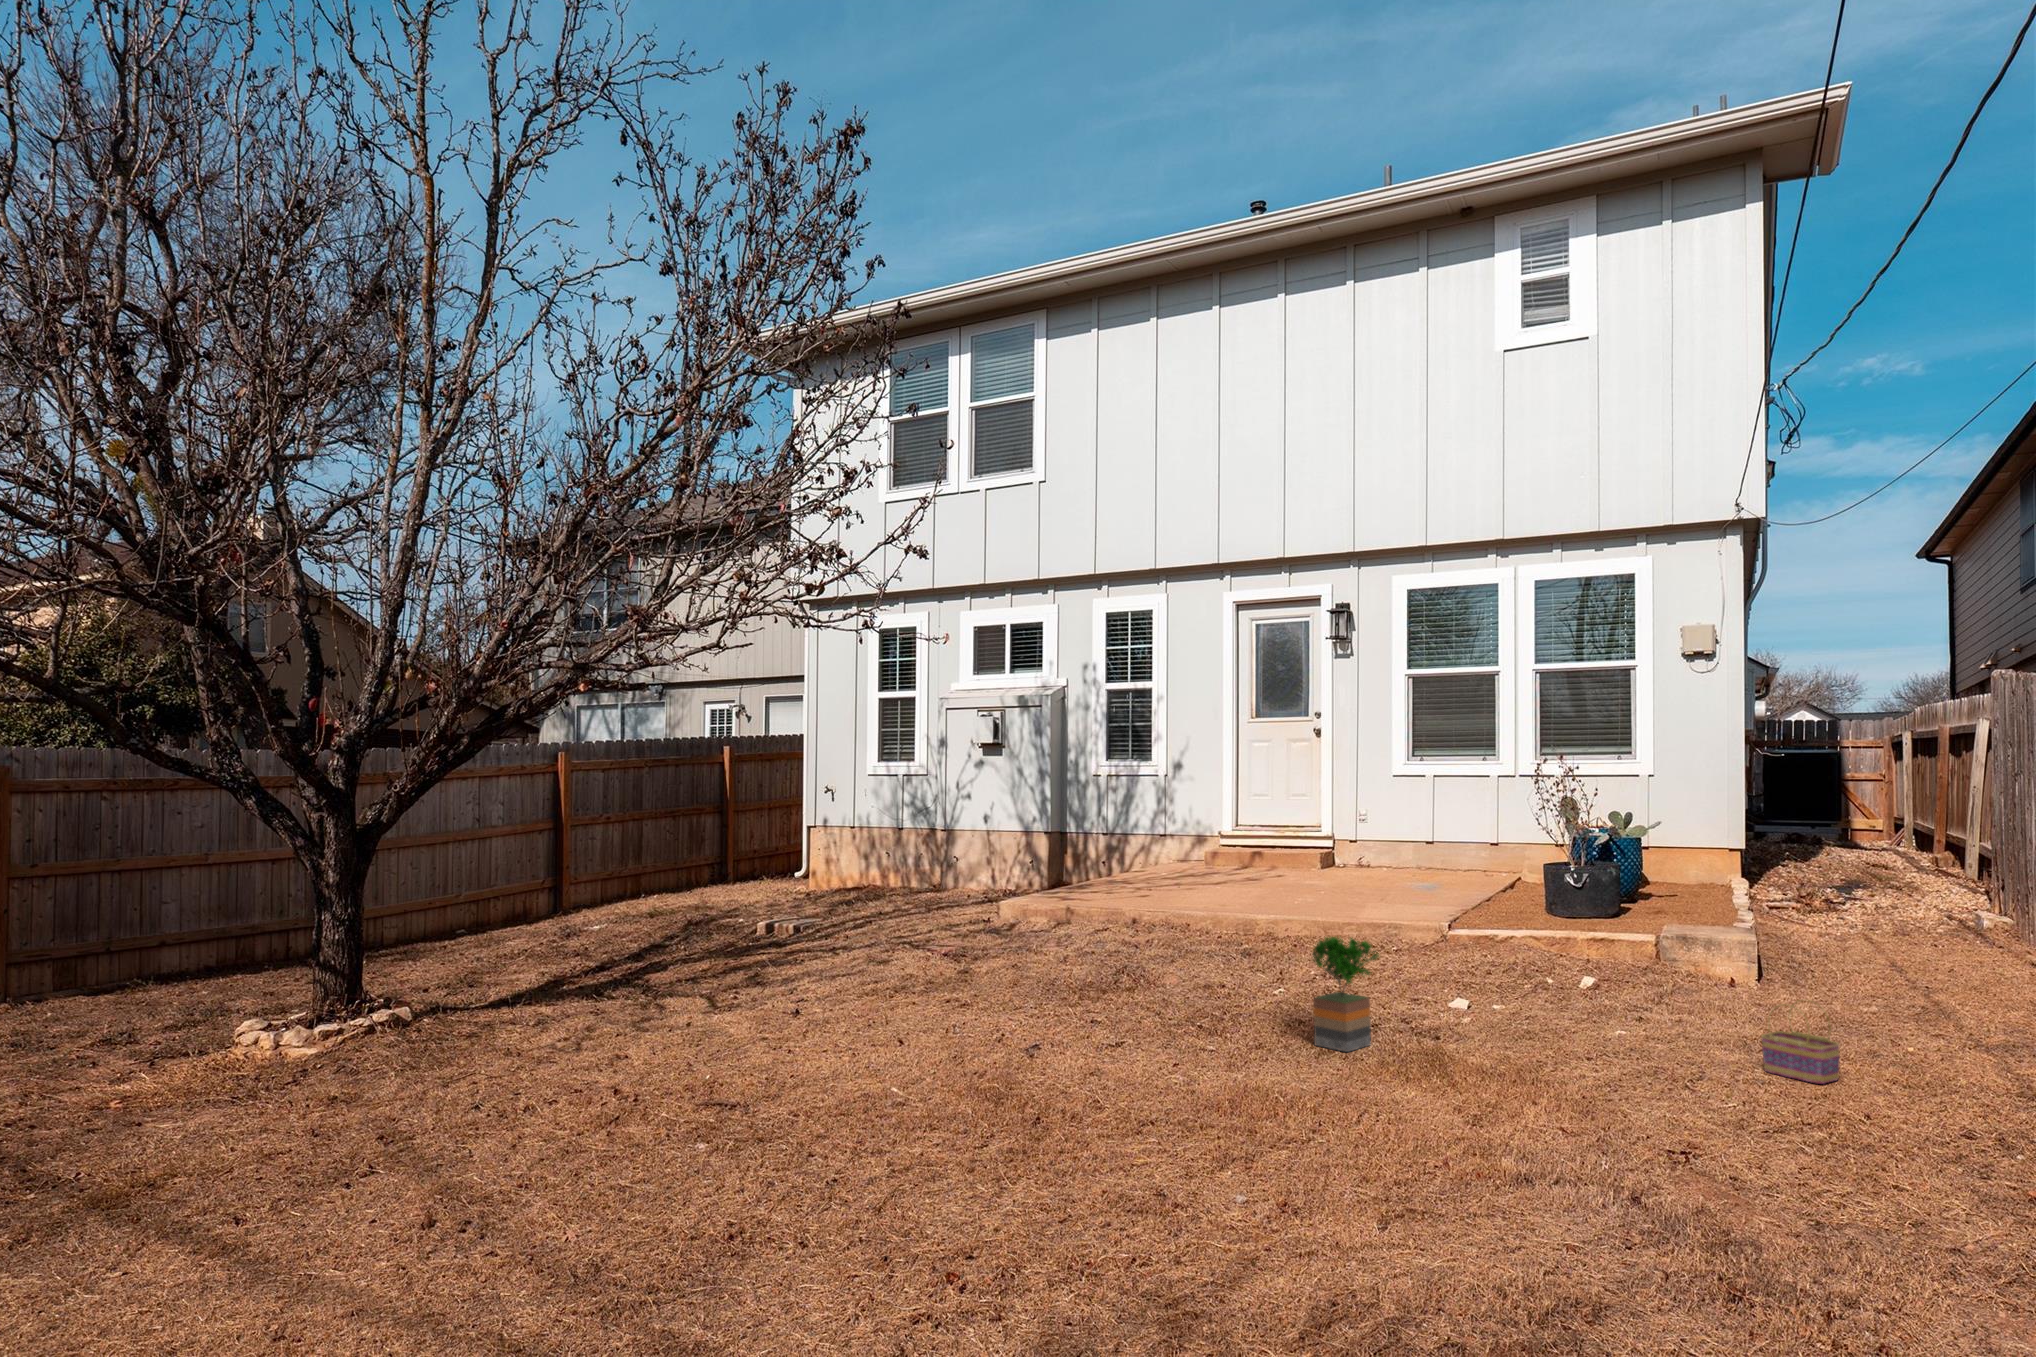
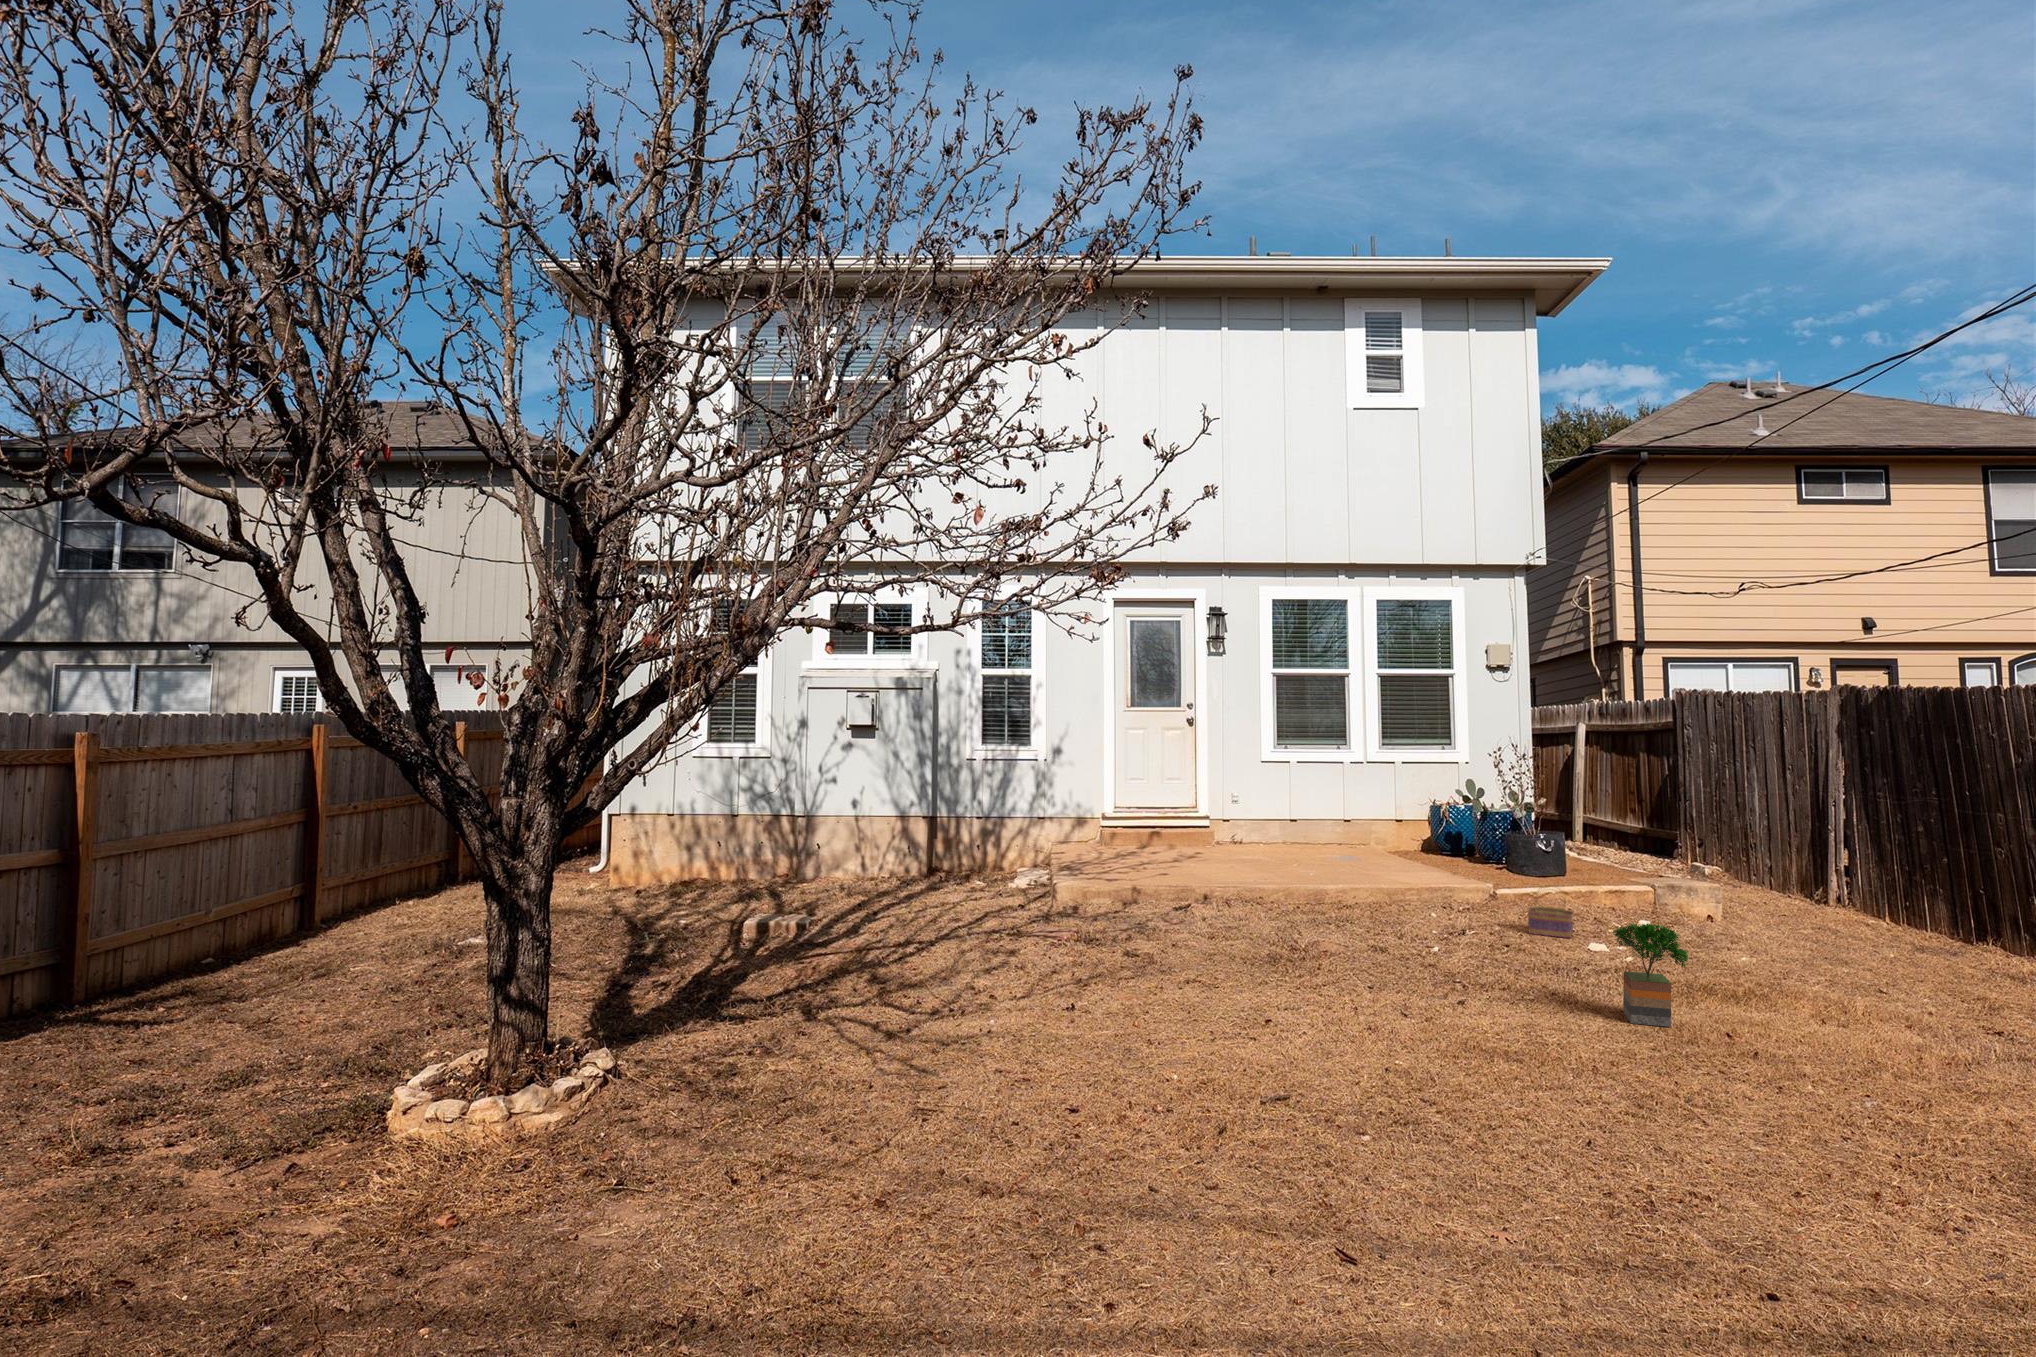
basket: present [1761,1000,1840,1084] -> present [1527,889,1574,938]

